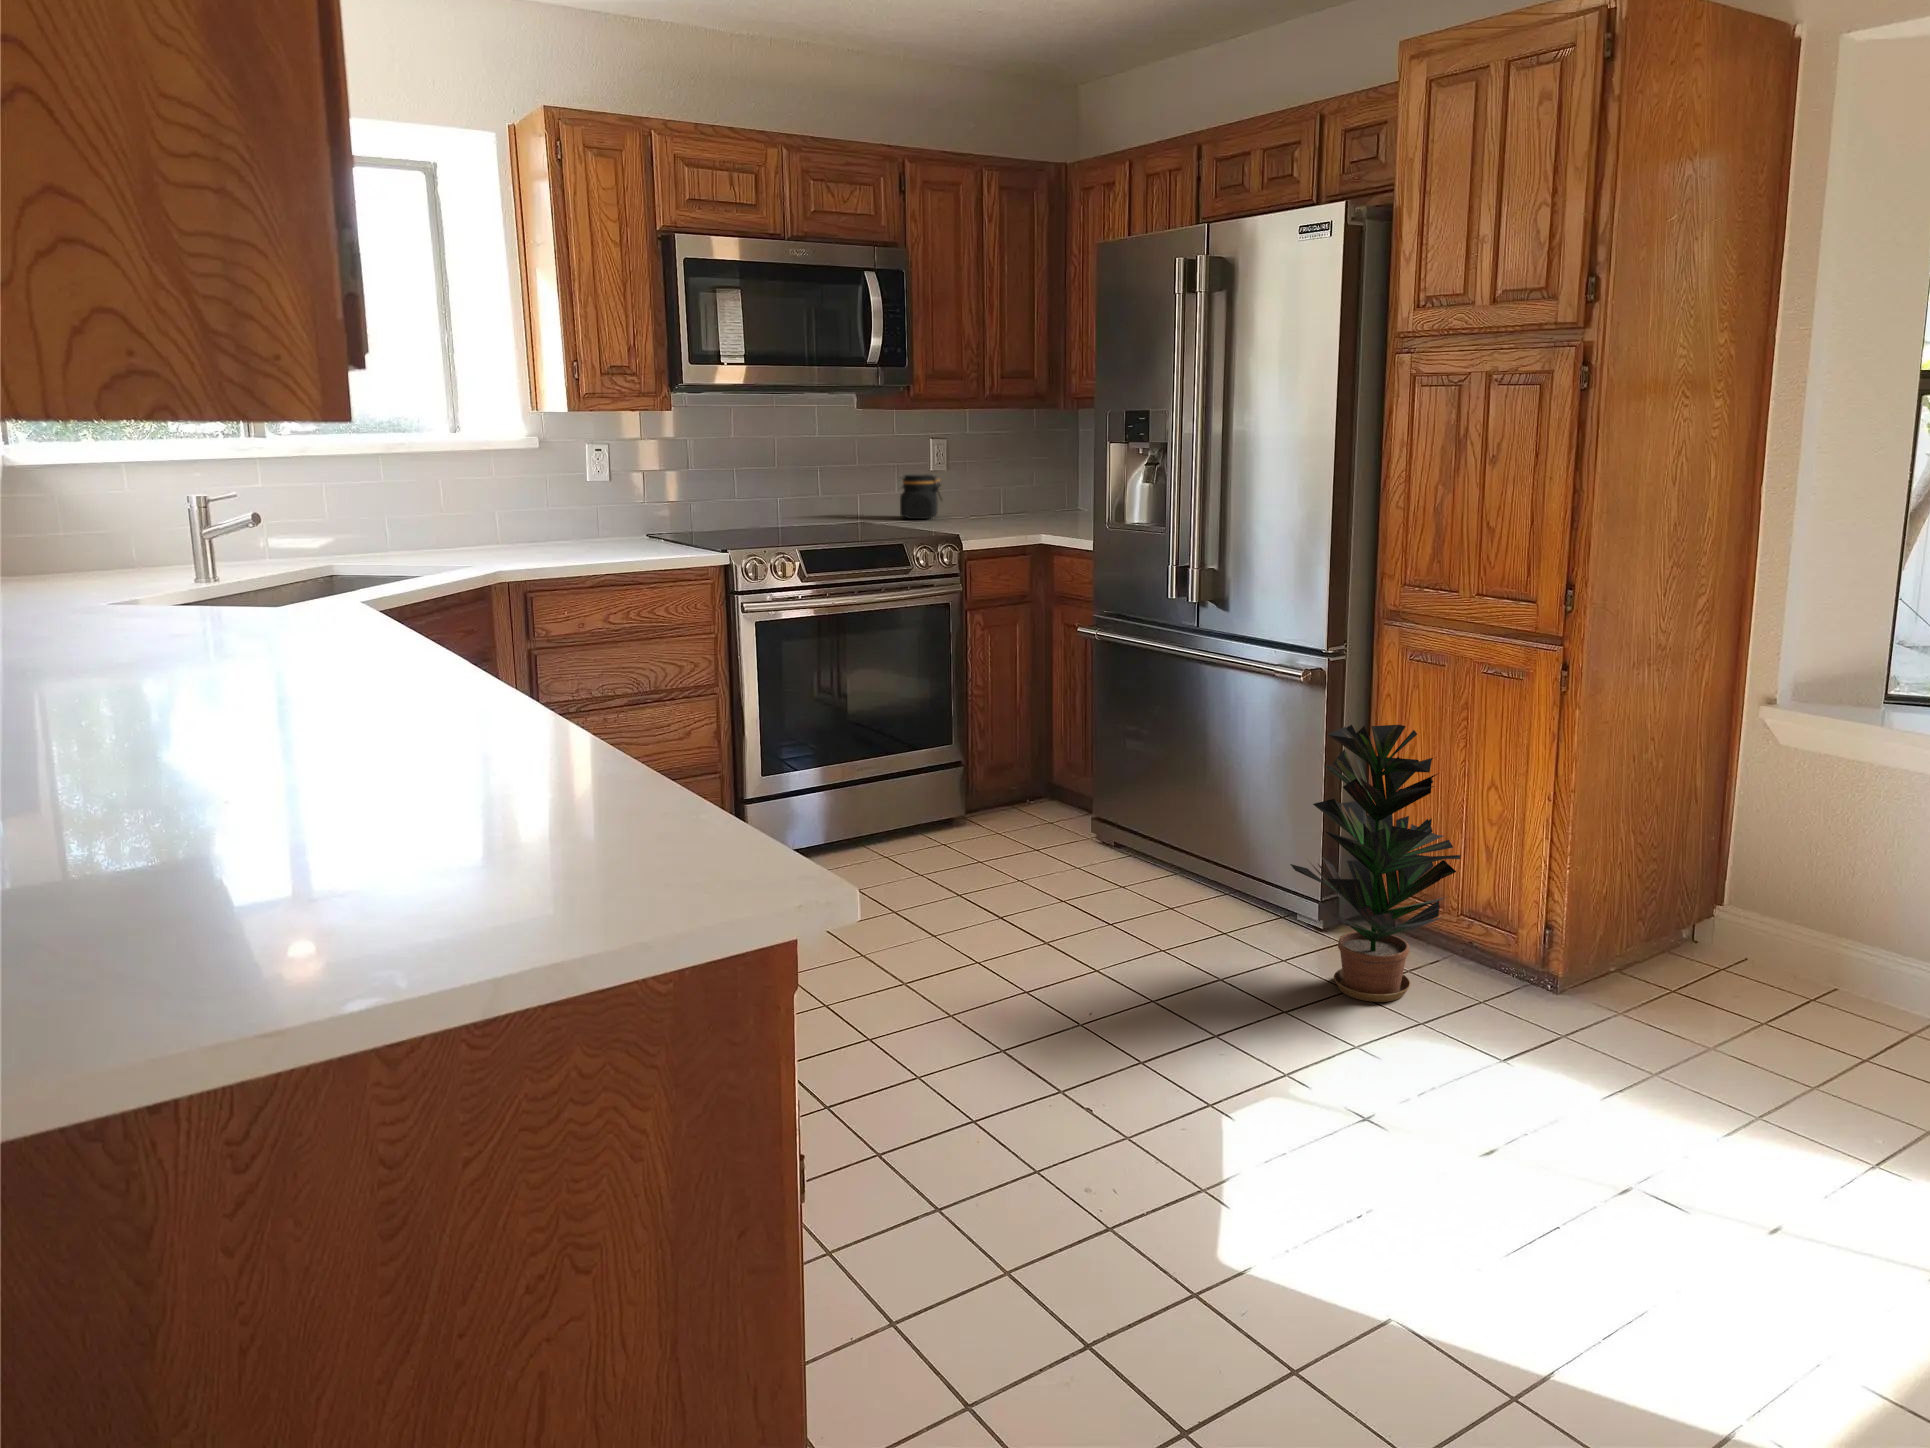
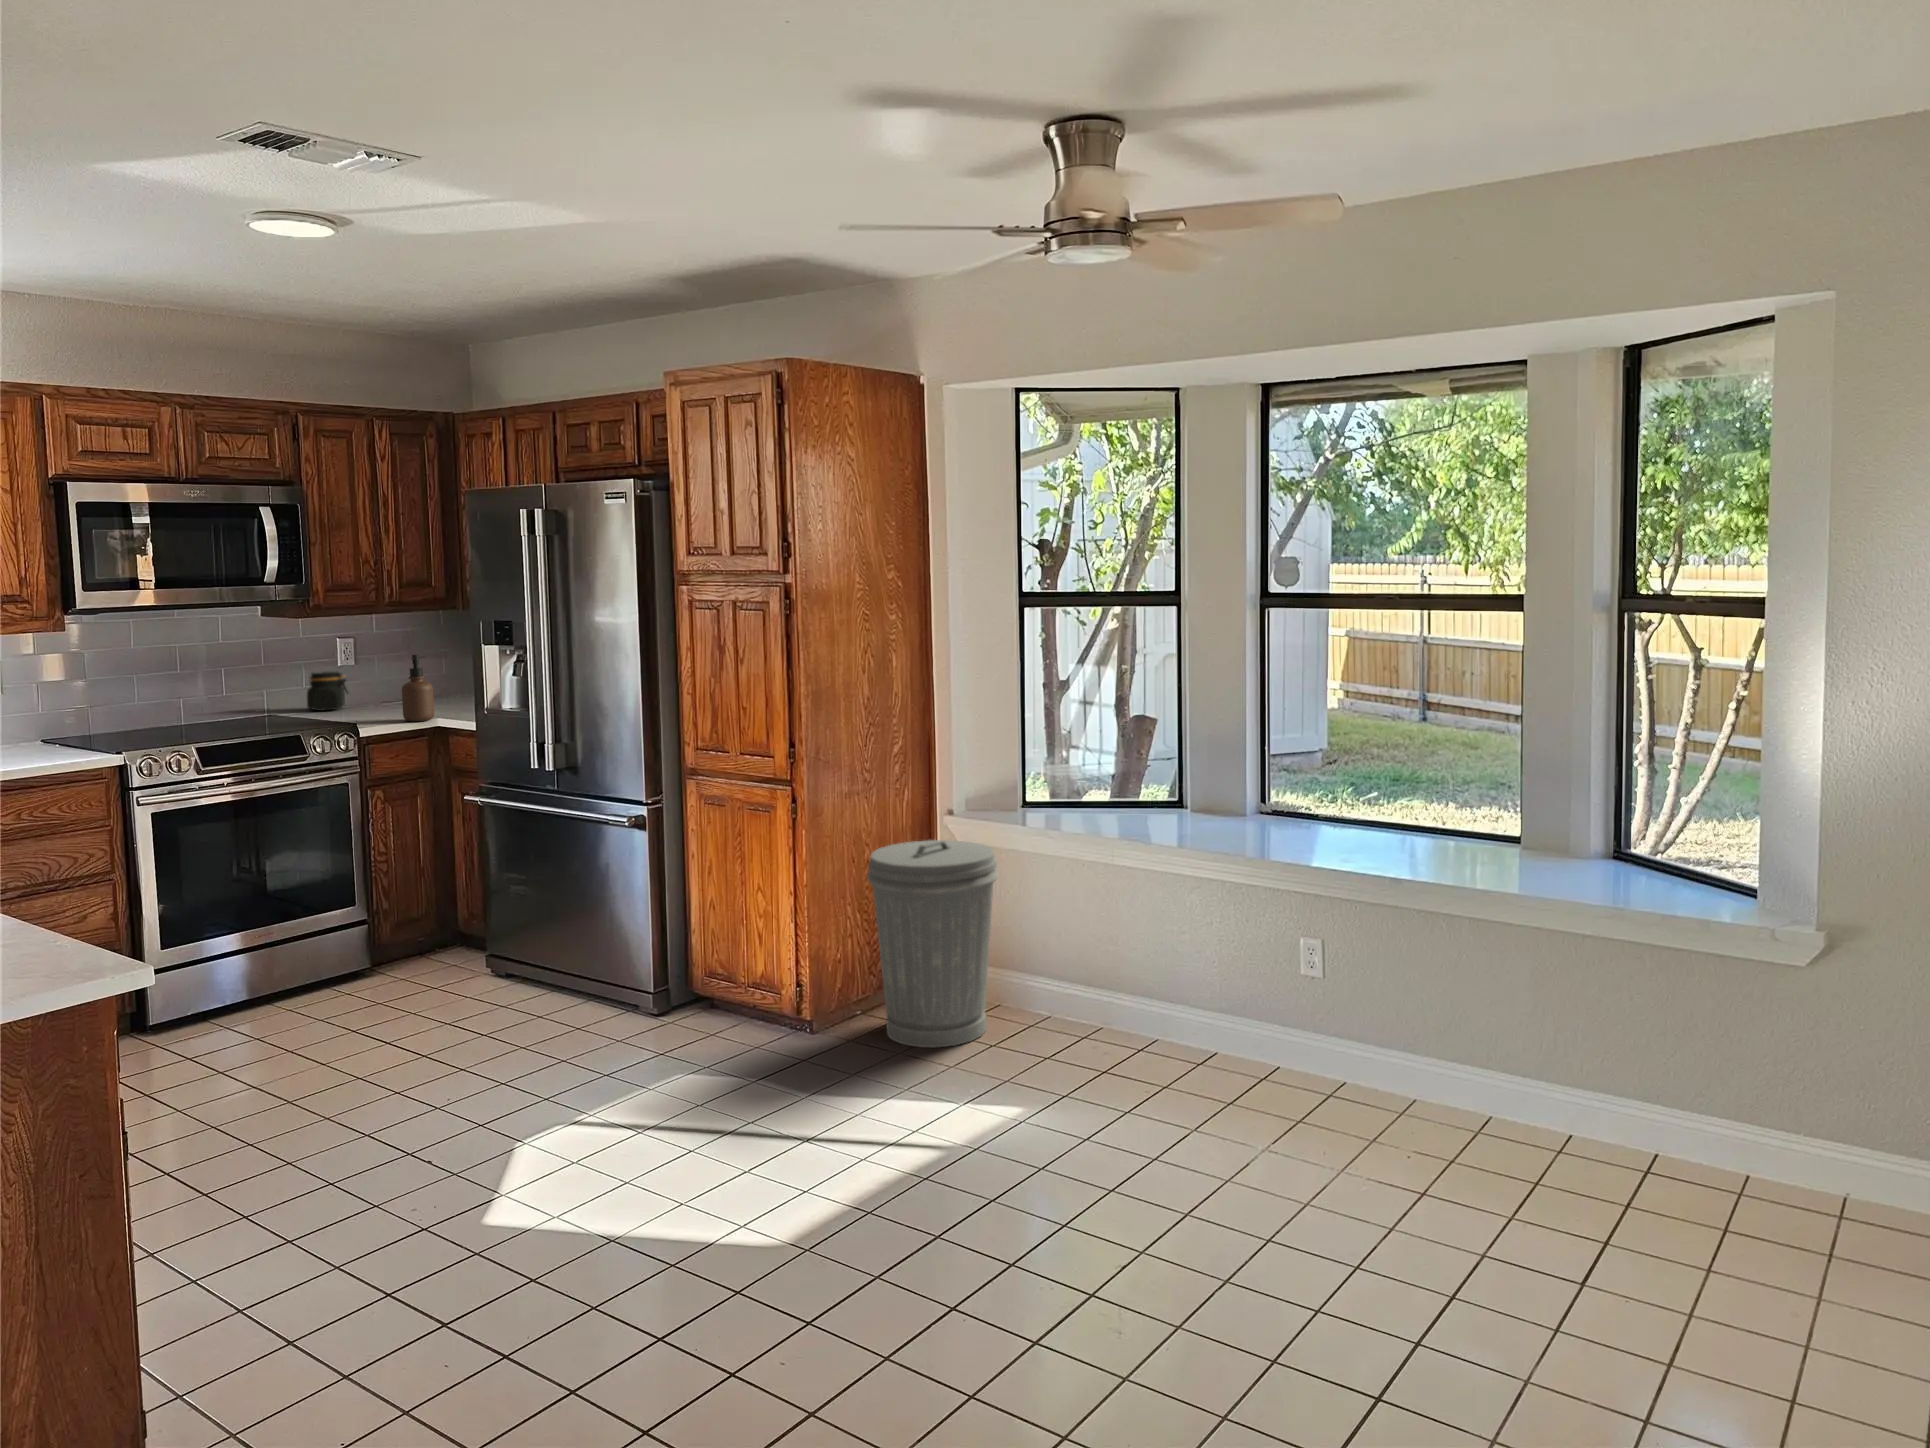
soap dispenser: none [1008,454,1042,534] -> present [402,655,434,721]
potted plant: present [1290,725,1461,1002] -> none [612,853,736,1060]
trash can: none [1659,736,1884,1044] -> present [867,840,998,1048]

